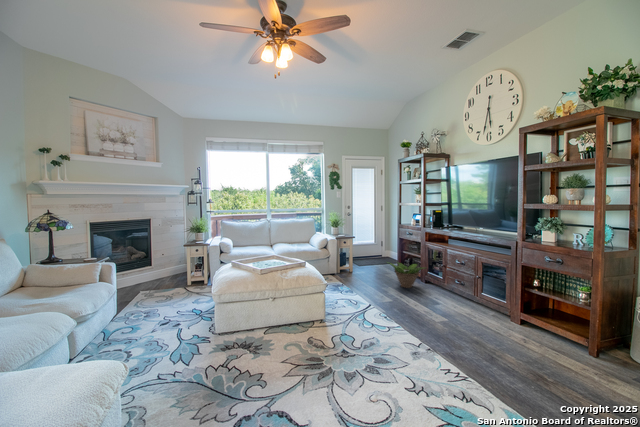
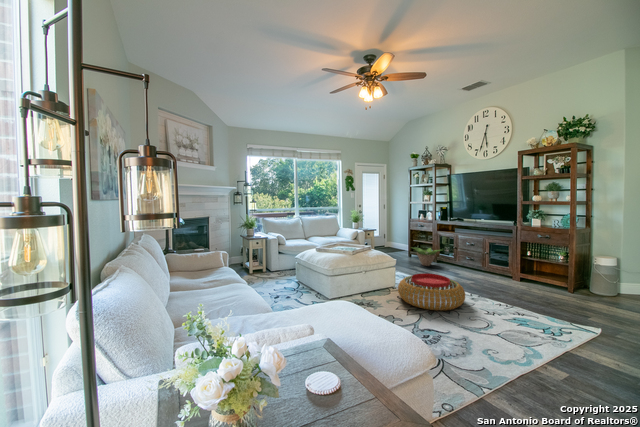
pouf: none [302,306,394,370] -> present [398,273,465,310]

